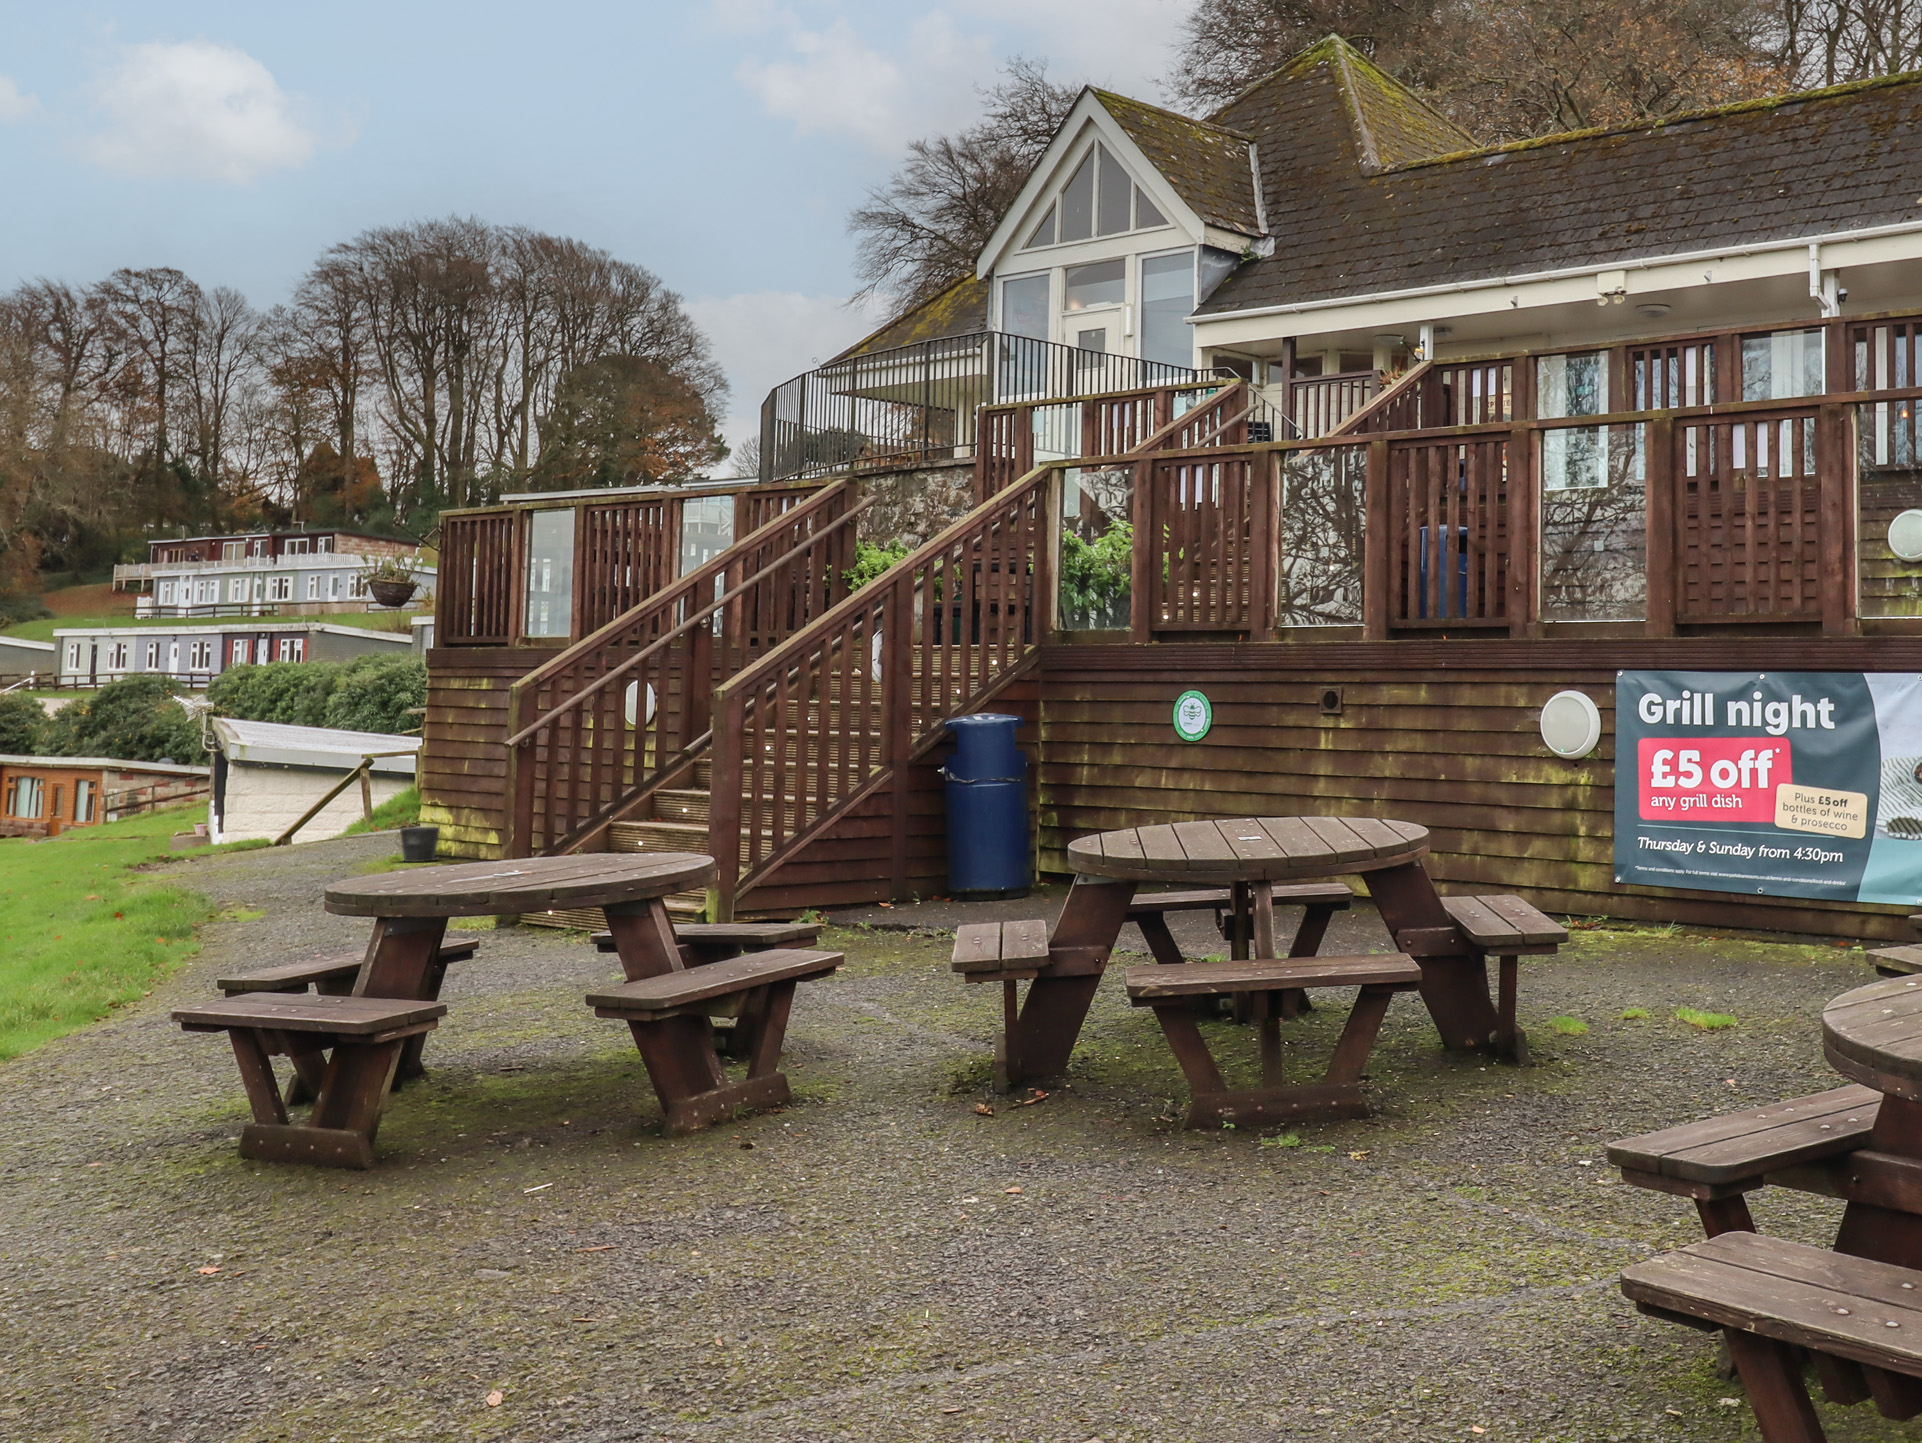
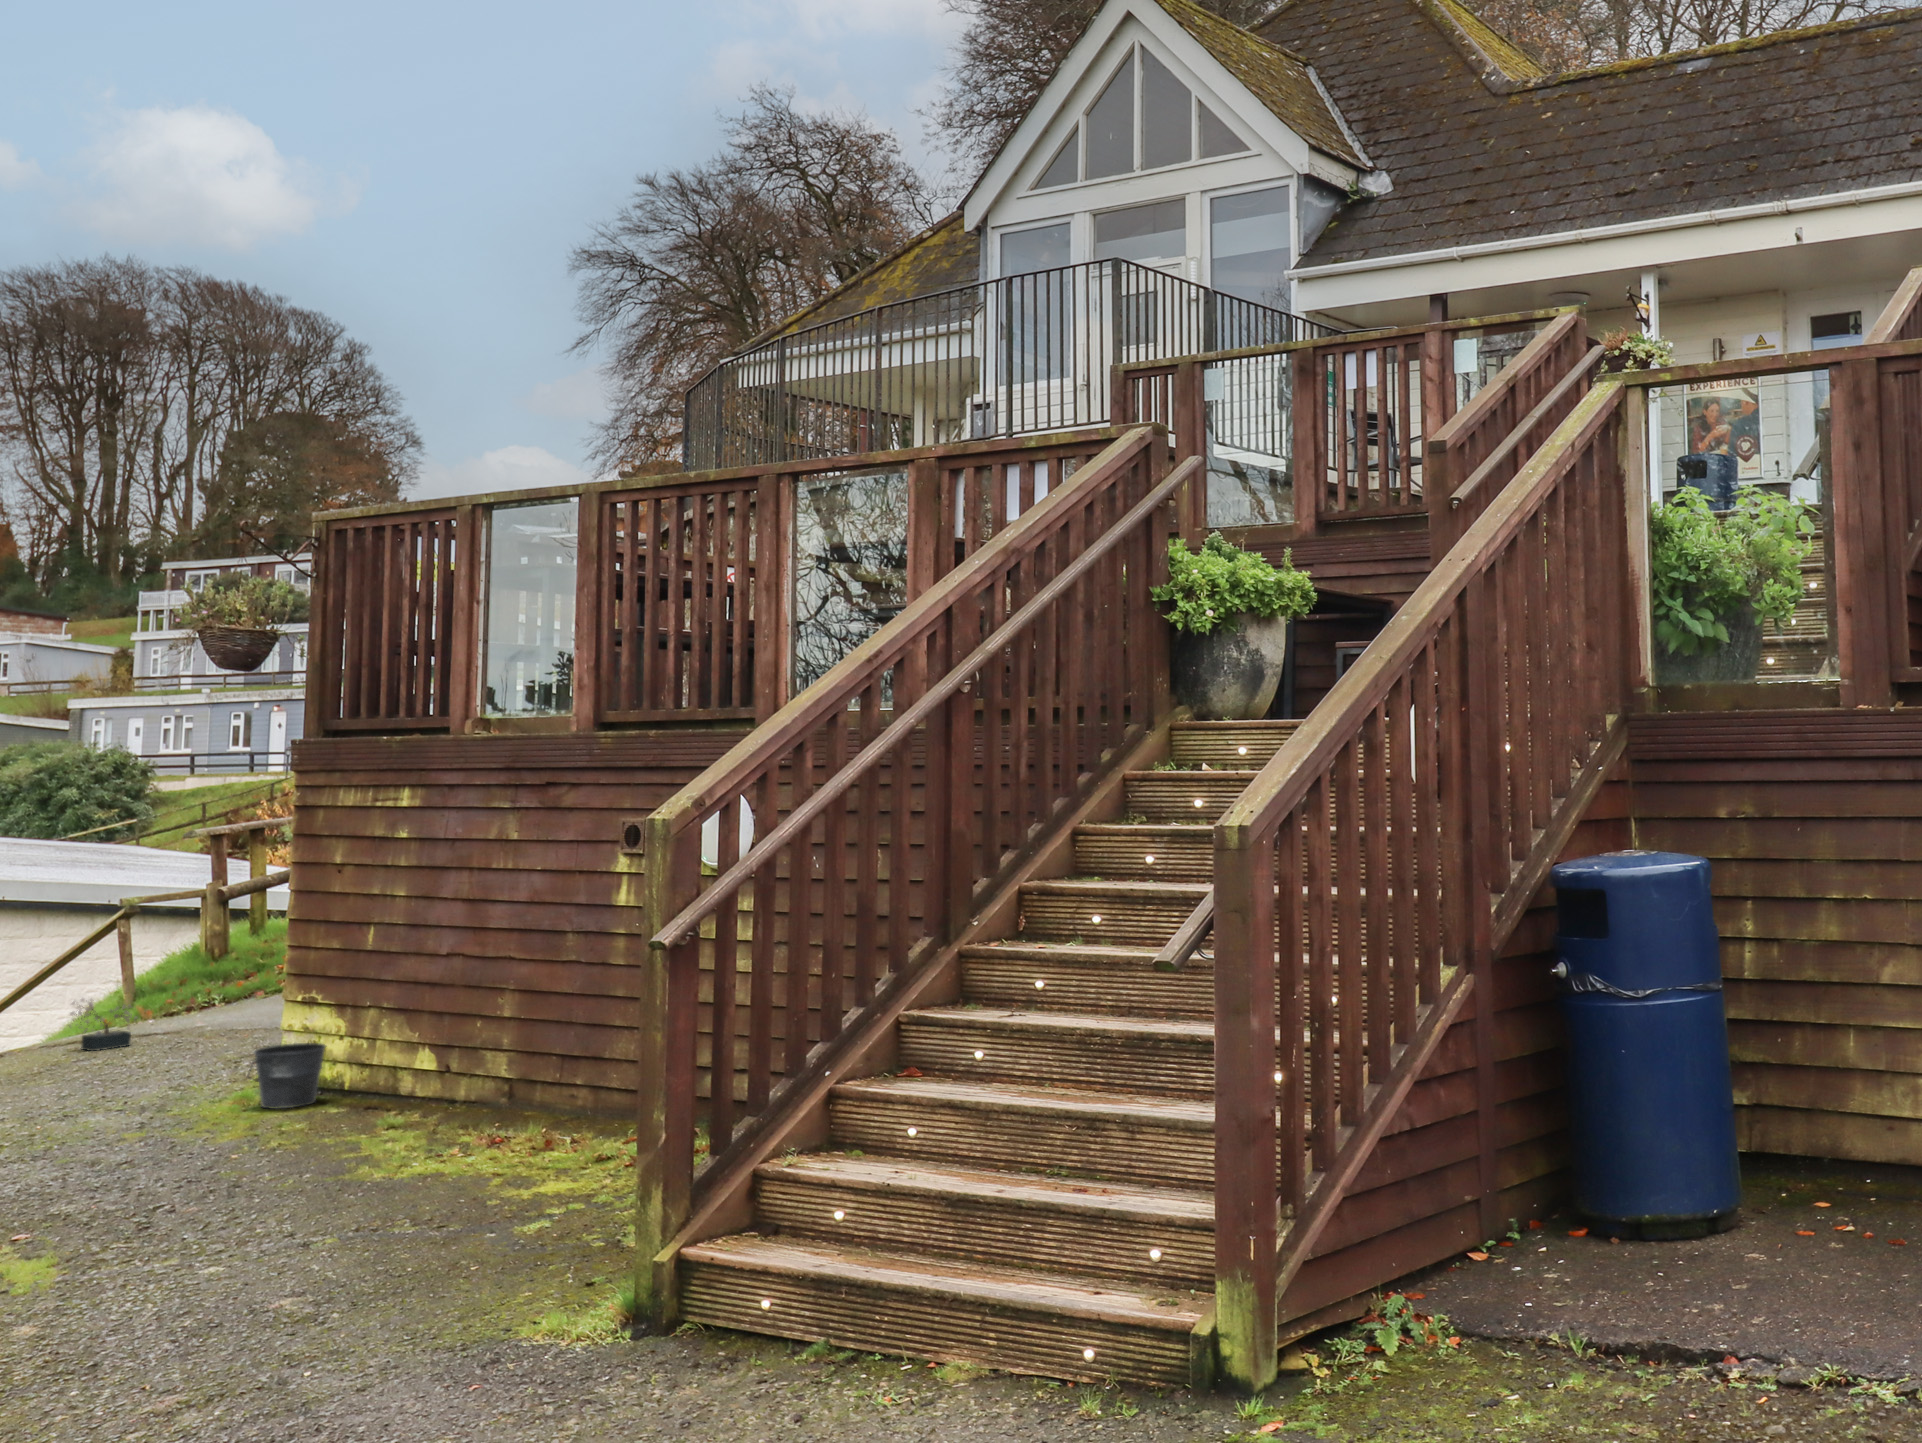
decorative plant: none [323,810,365,843] -> present [71,999,136,1051]

